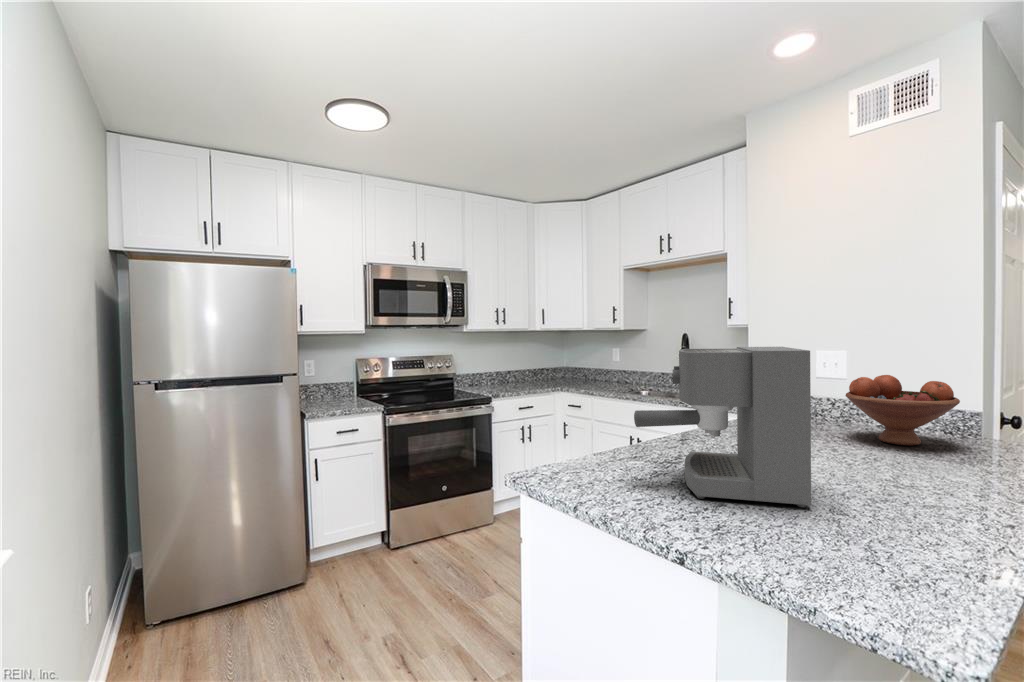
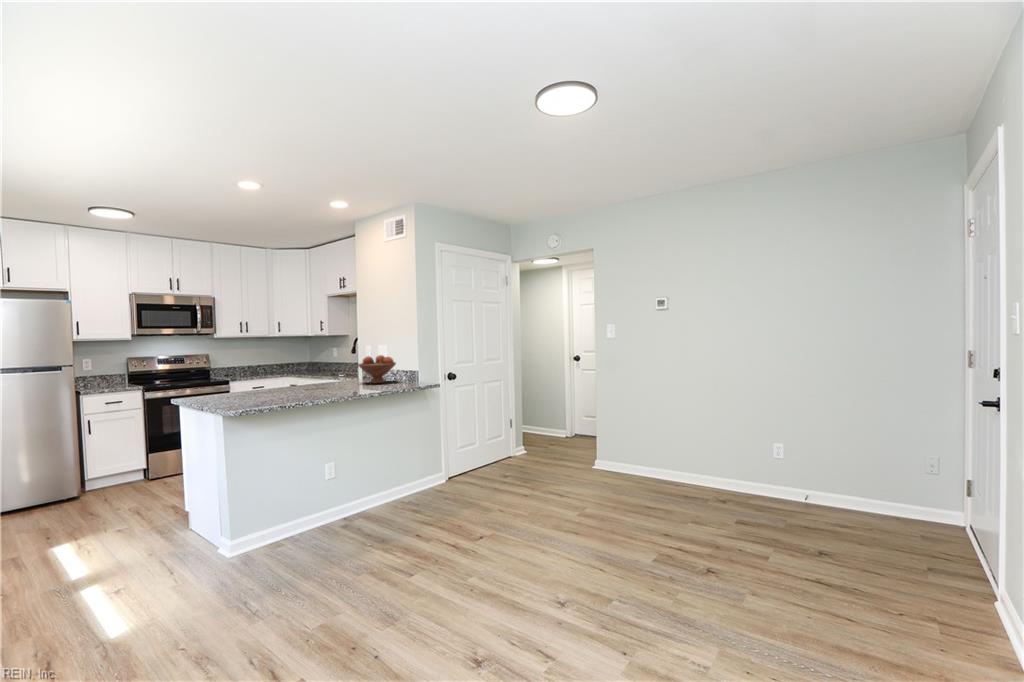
coffee maker: present [634,347,811,507] -> none [223,344,292,398]

